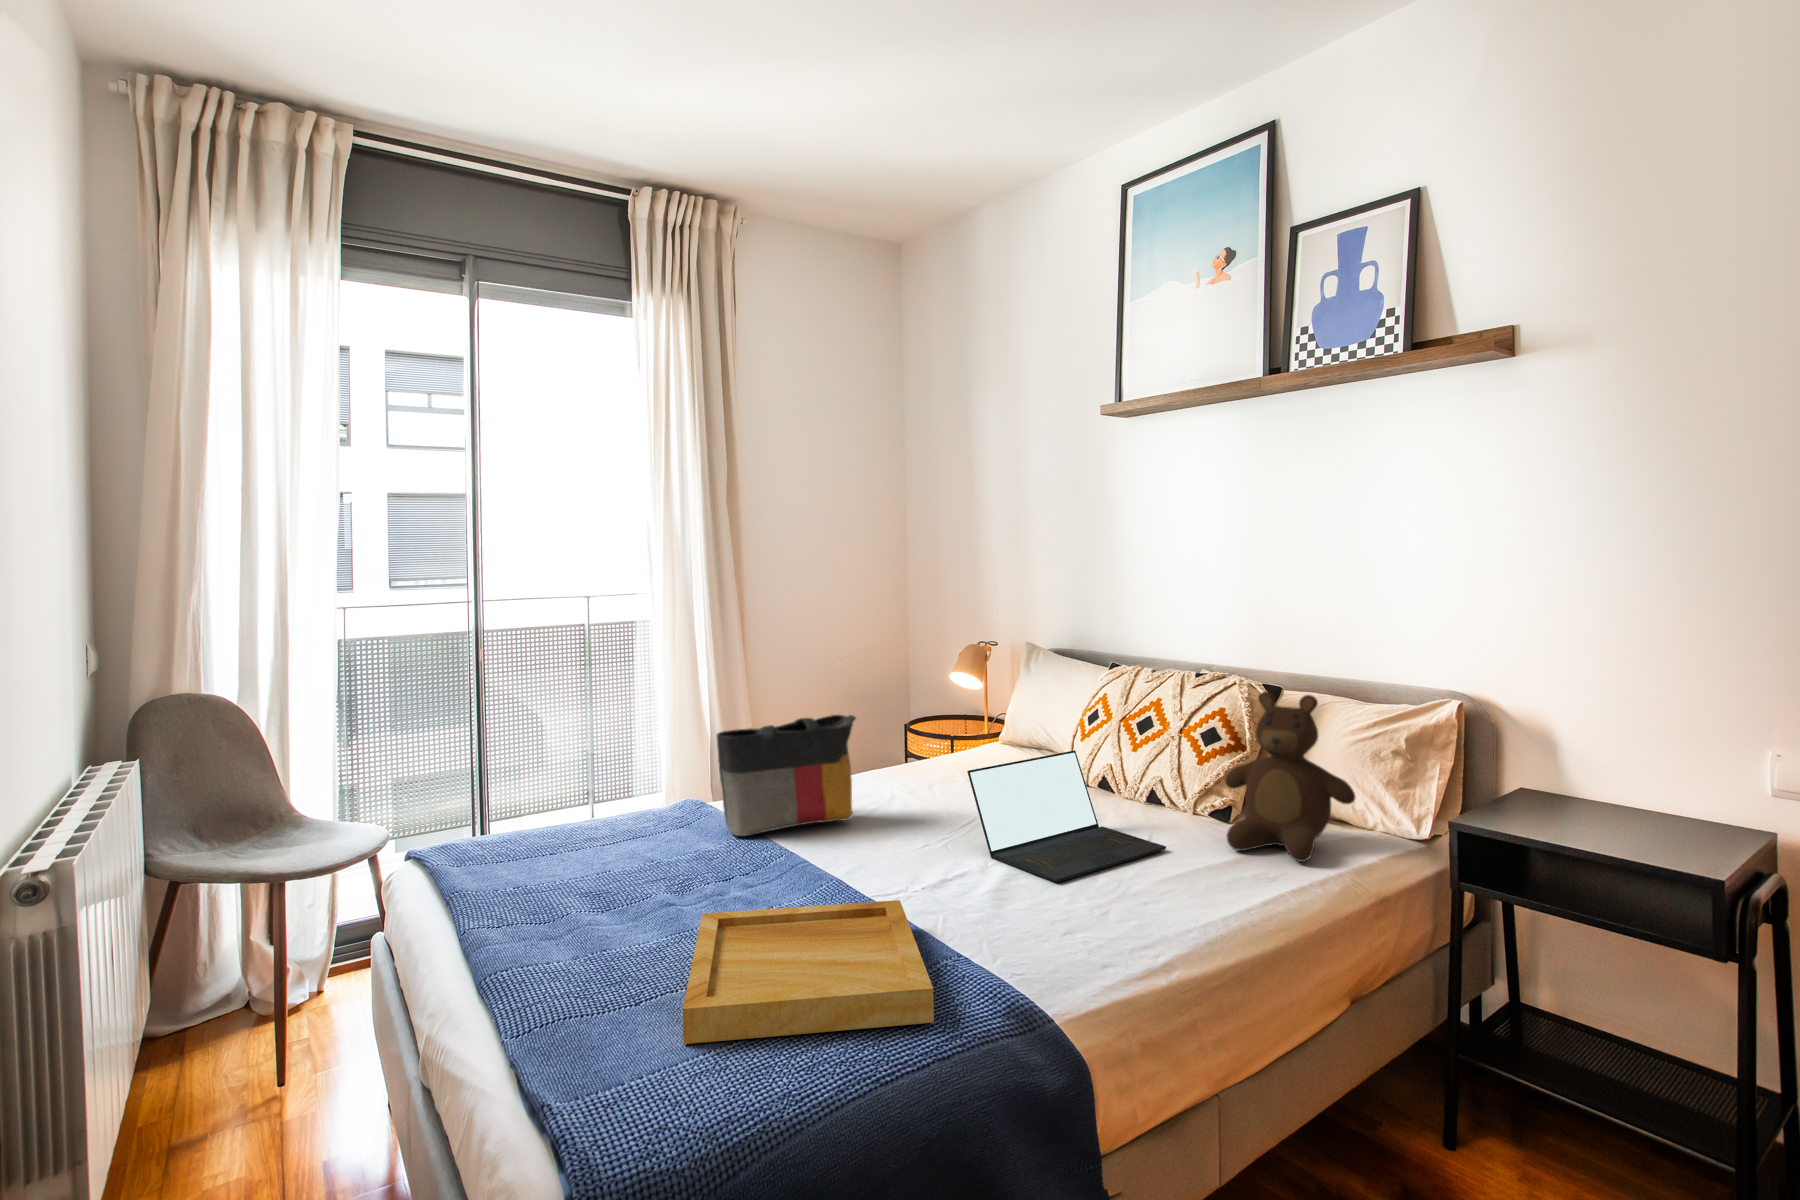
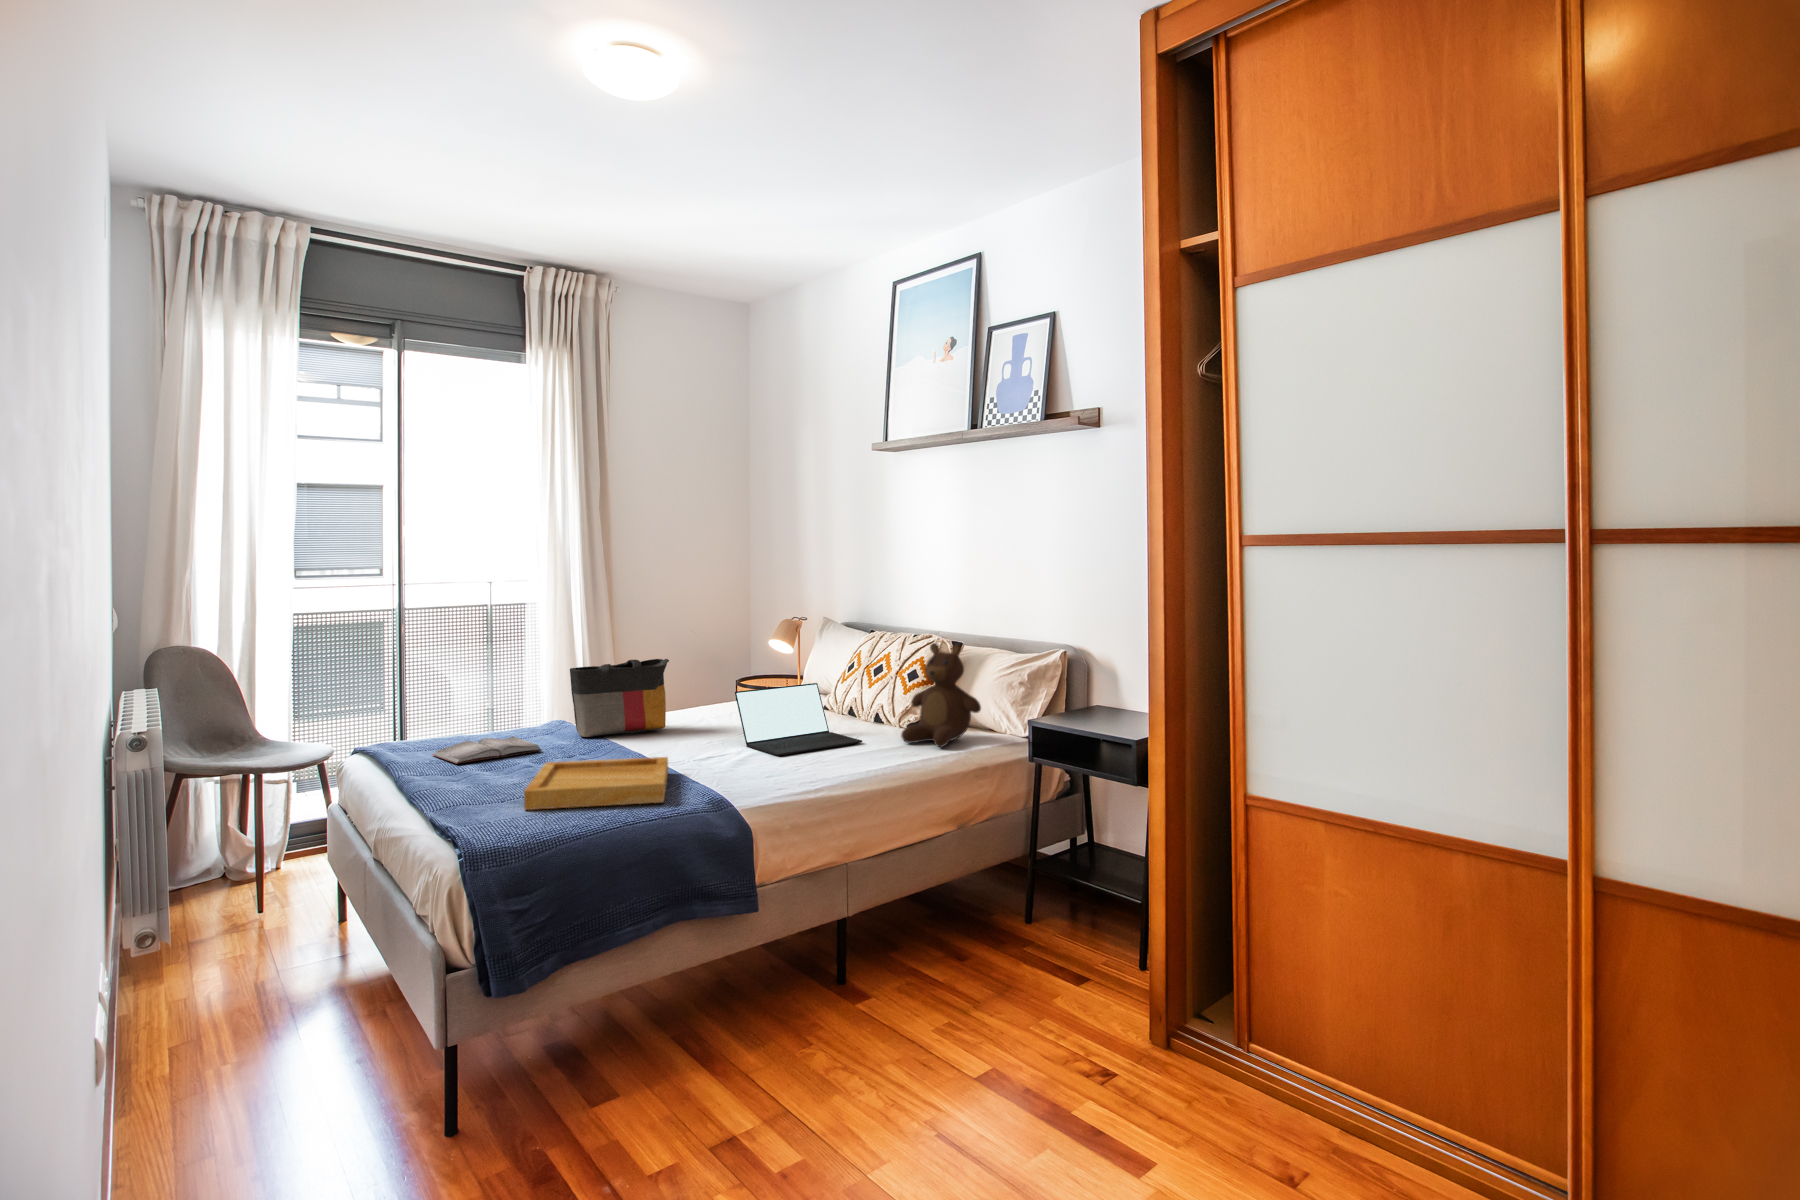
hardback book: none [517,840,683,902] -> present [432,737,542,764]

